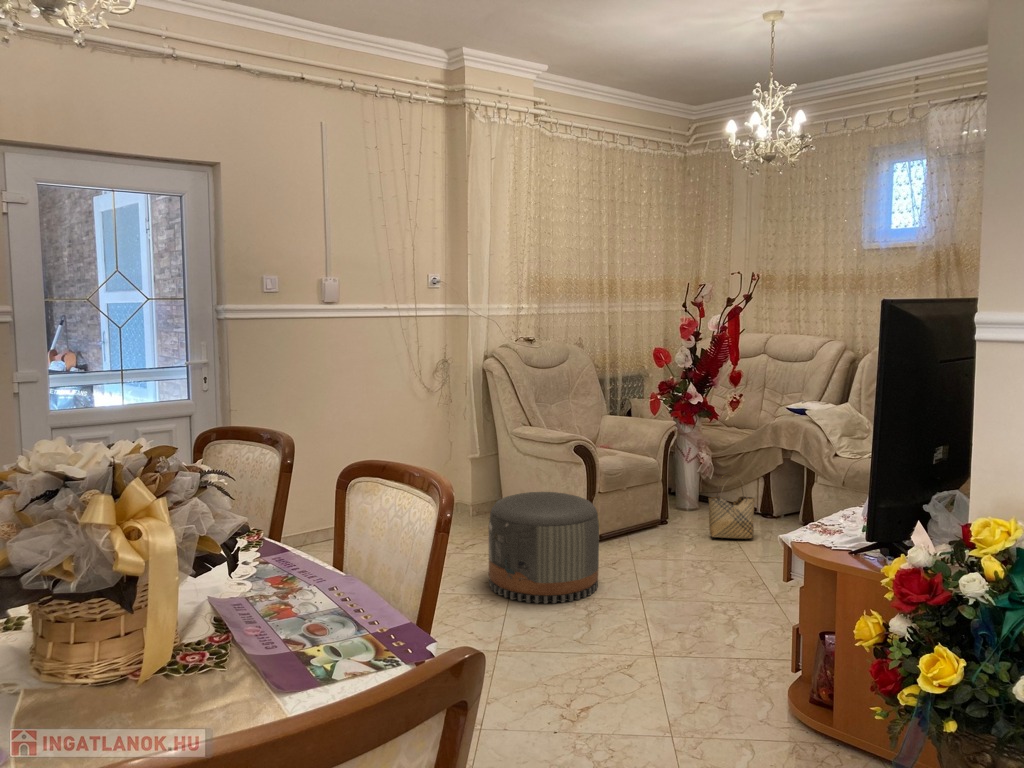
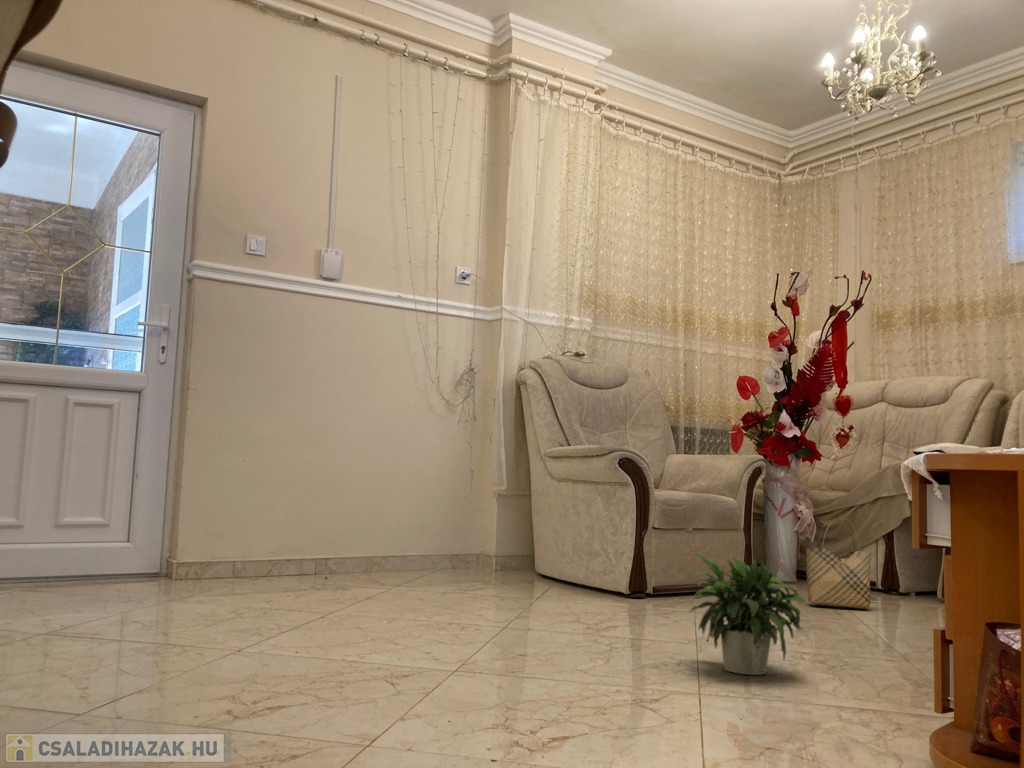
pouf: present [489,492,599,604] -> none [487,491,643,631]
potted plant: none [642,564,719,650] -> present [690,554,808,675]

